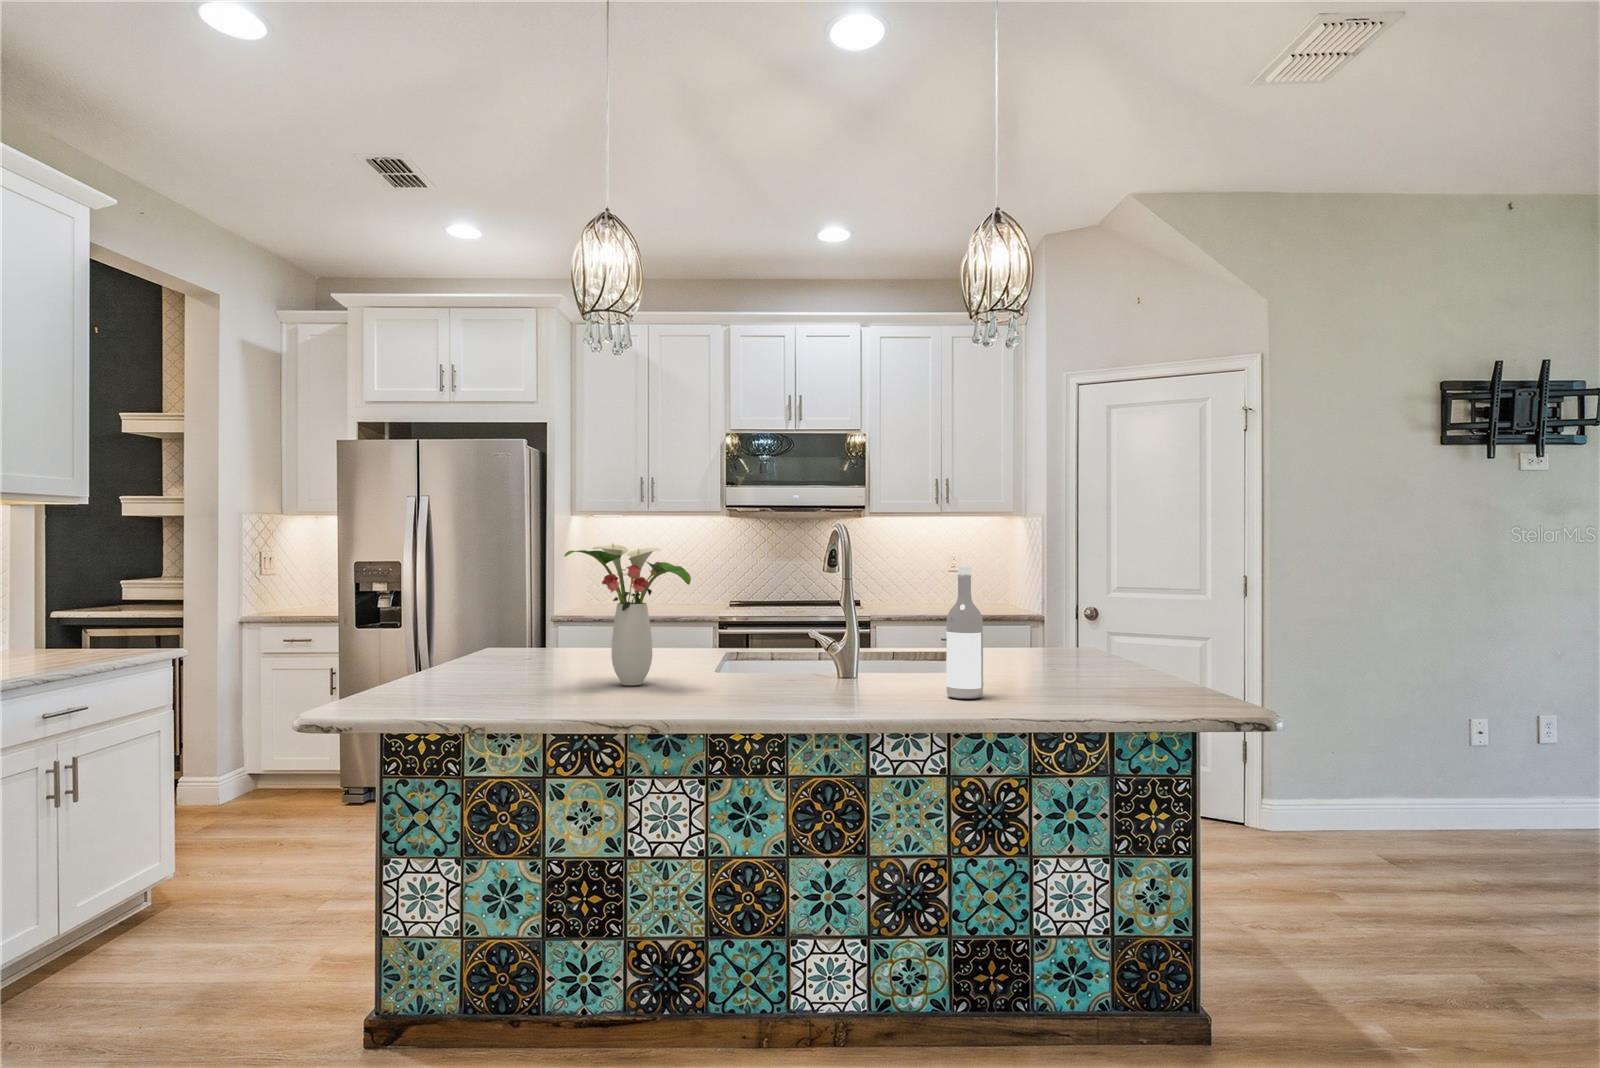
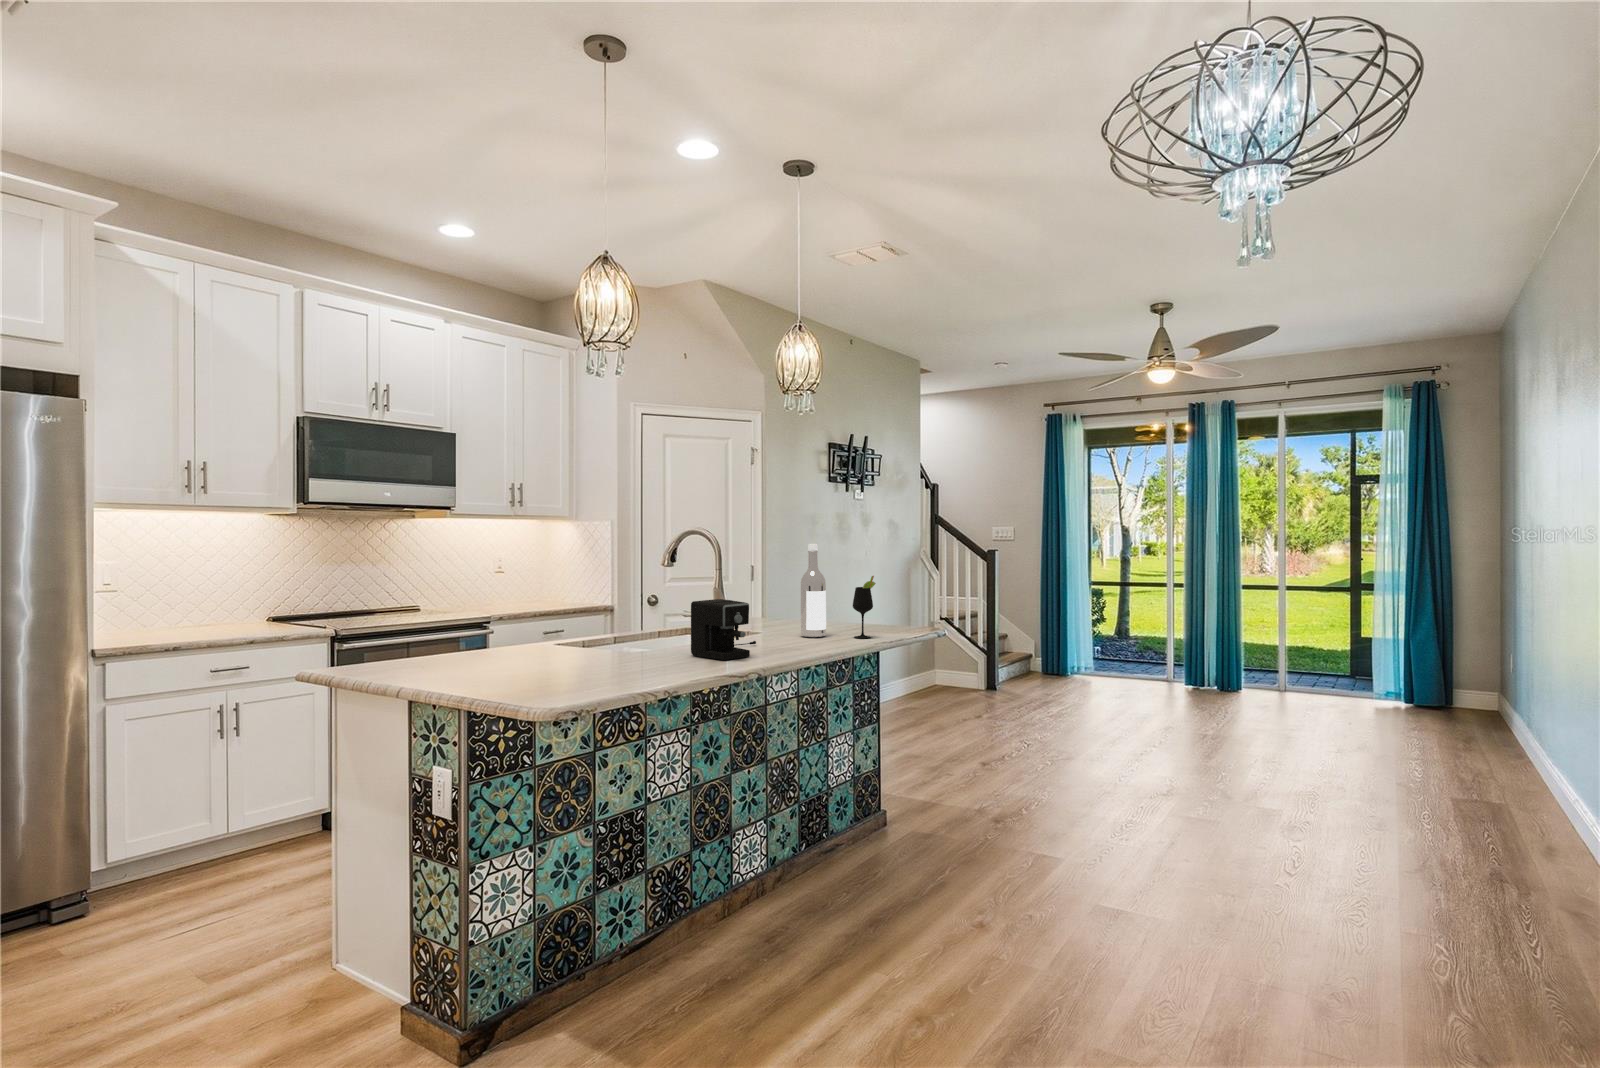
flower arrangement: present [564,543,691,685] -> none [550,535,667,663]
wine glass: none [992,615,1030,710] -> present [853,576,876,638]
coffee maker: none [715,627,847,704] -> present [691,599,756,660]

